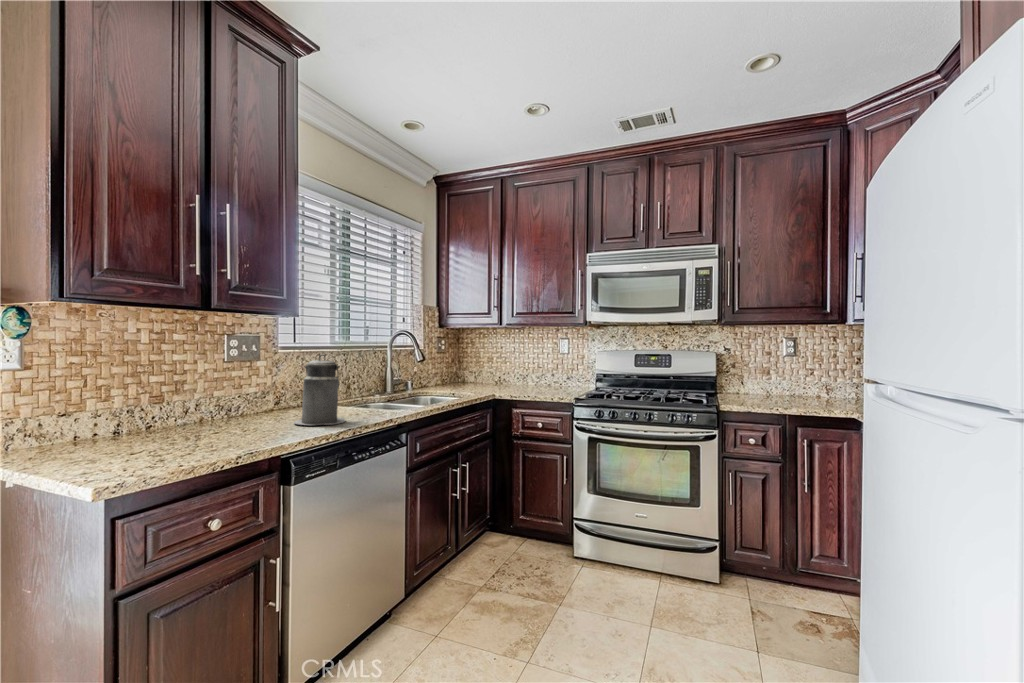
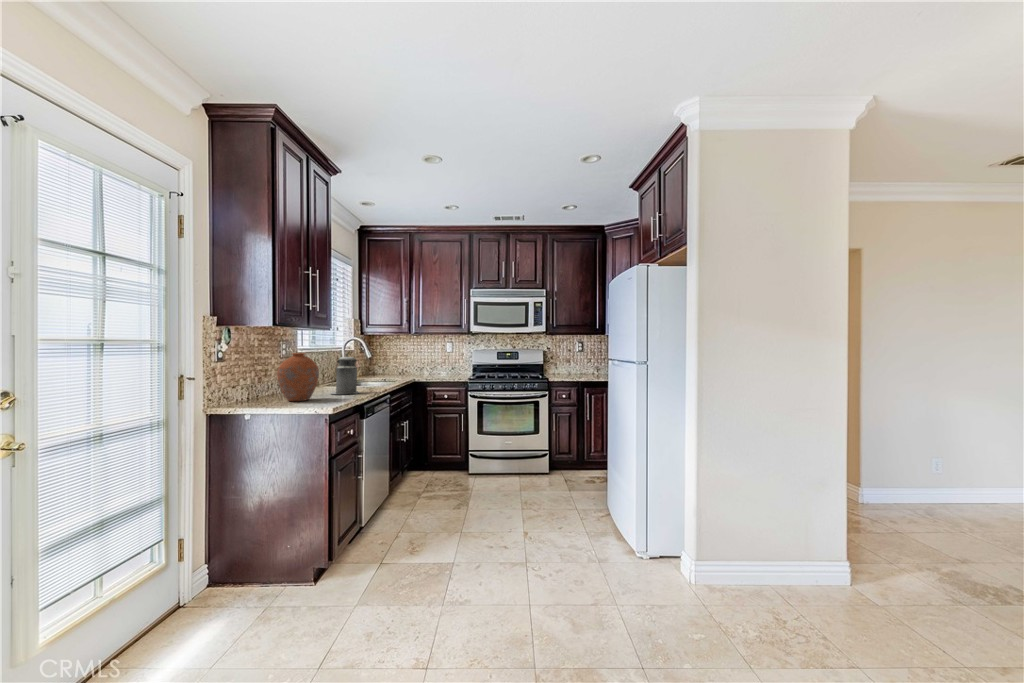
vase: none [168,353,245,438] -> present [277,353,319,401]

